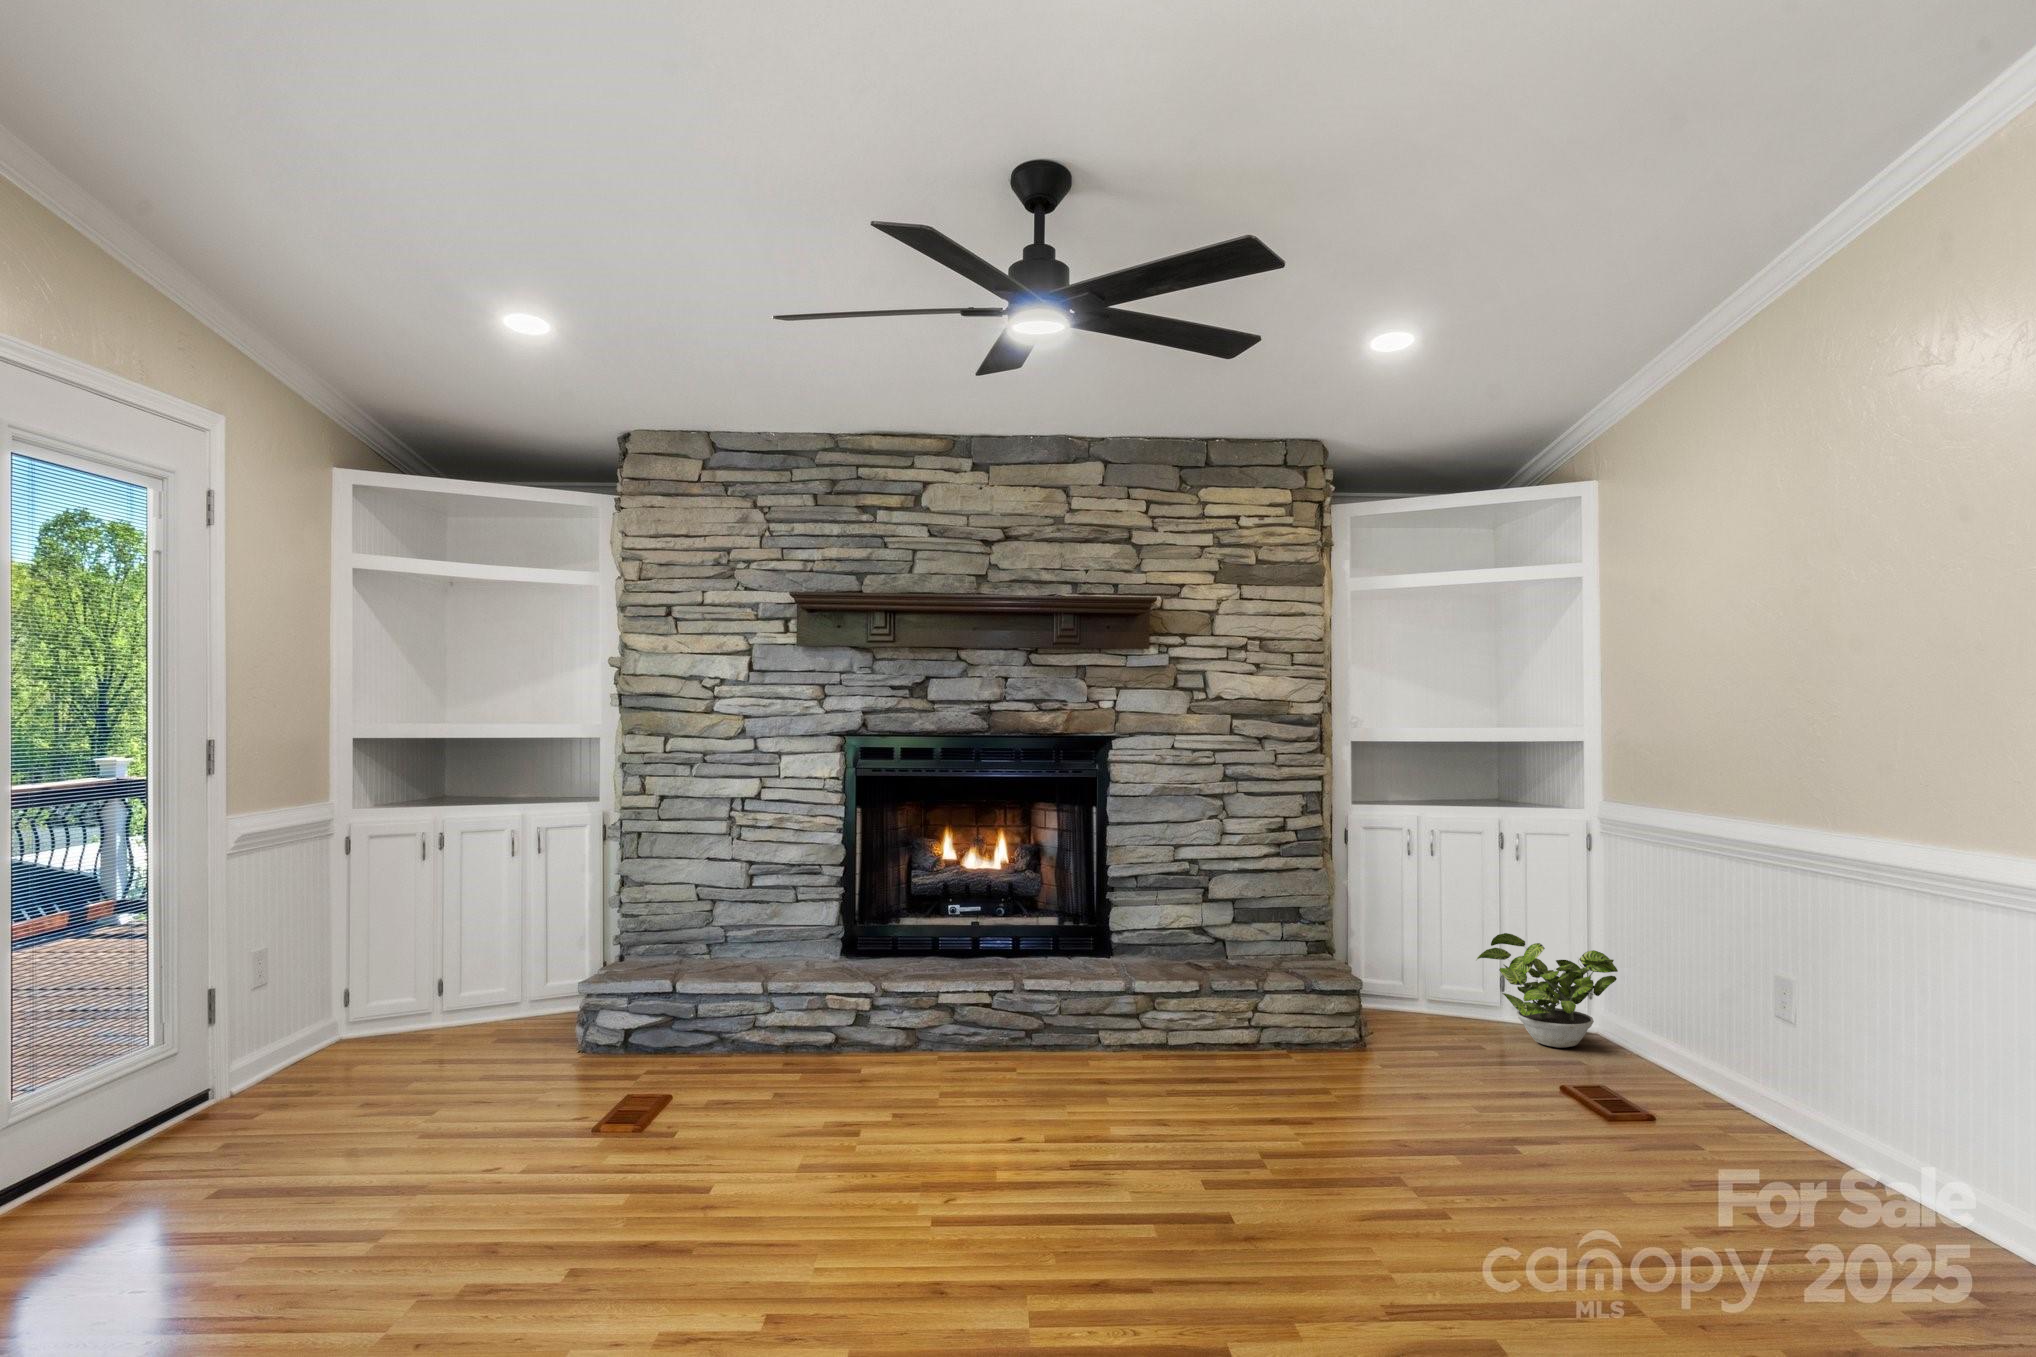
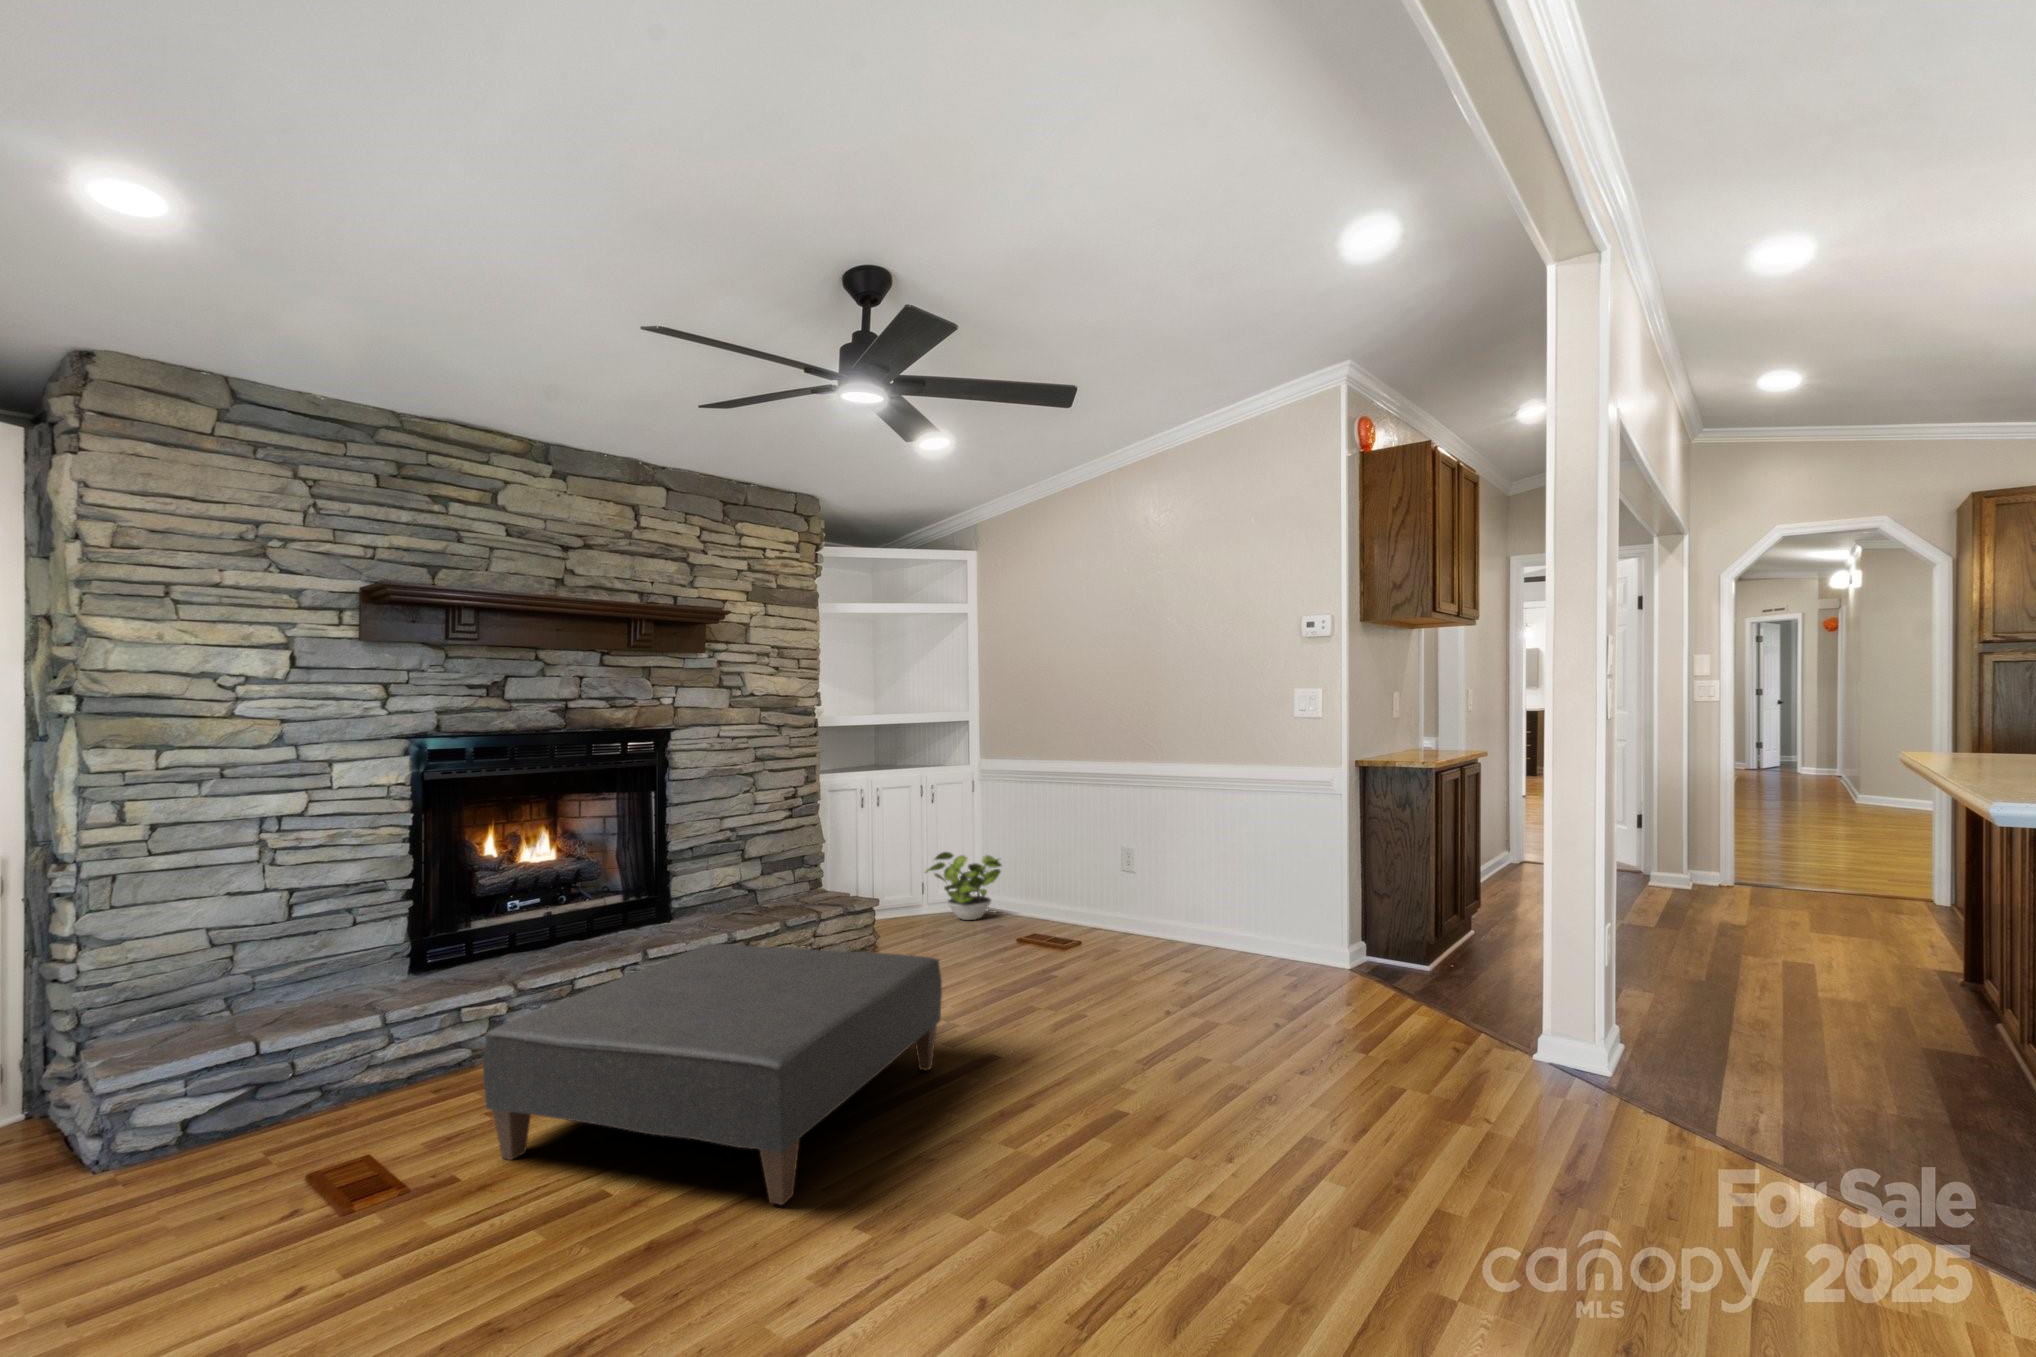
ottoman: none [700,981,1166,1283] -> present [483,944,942,1205]

